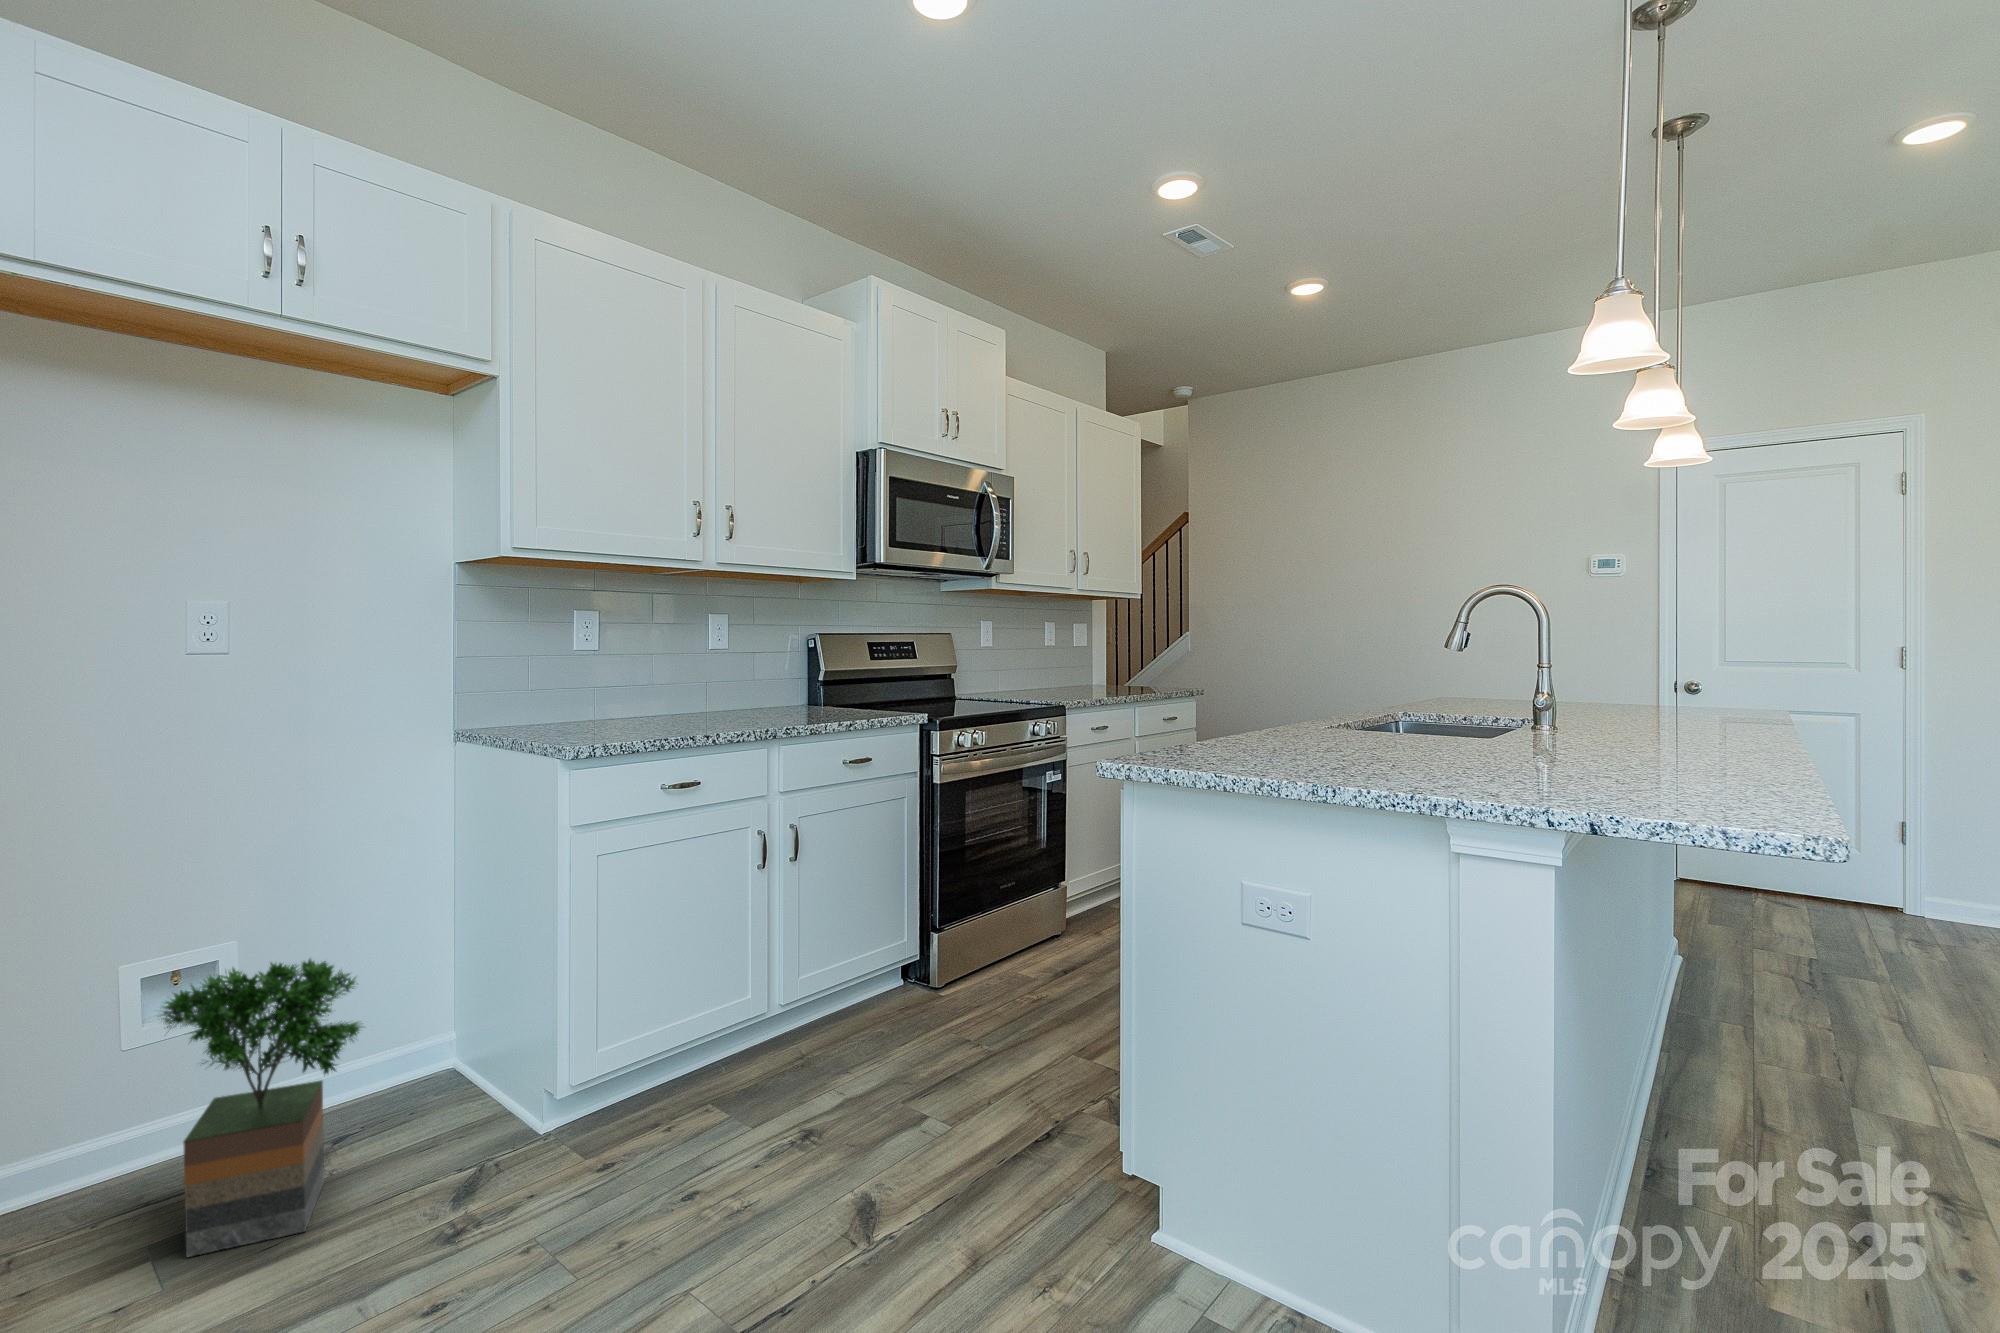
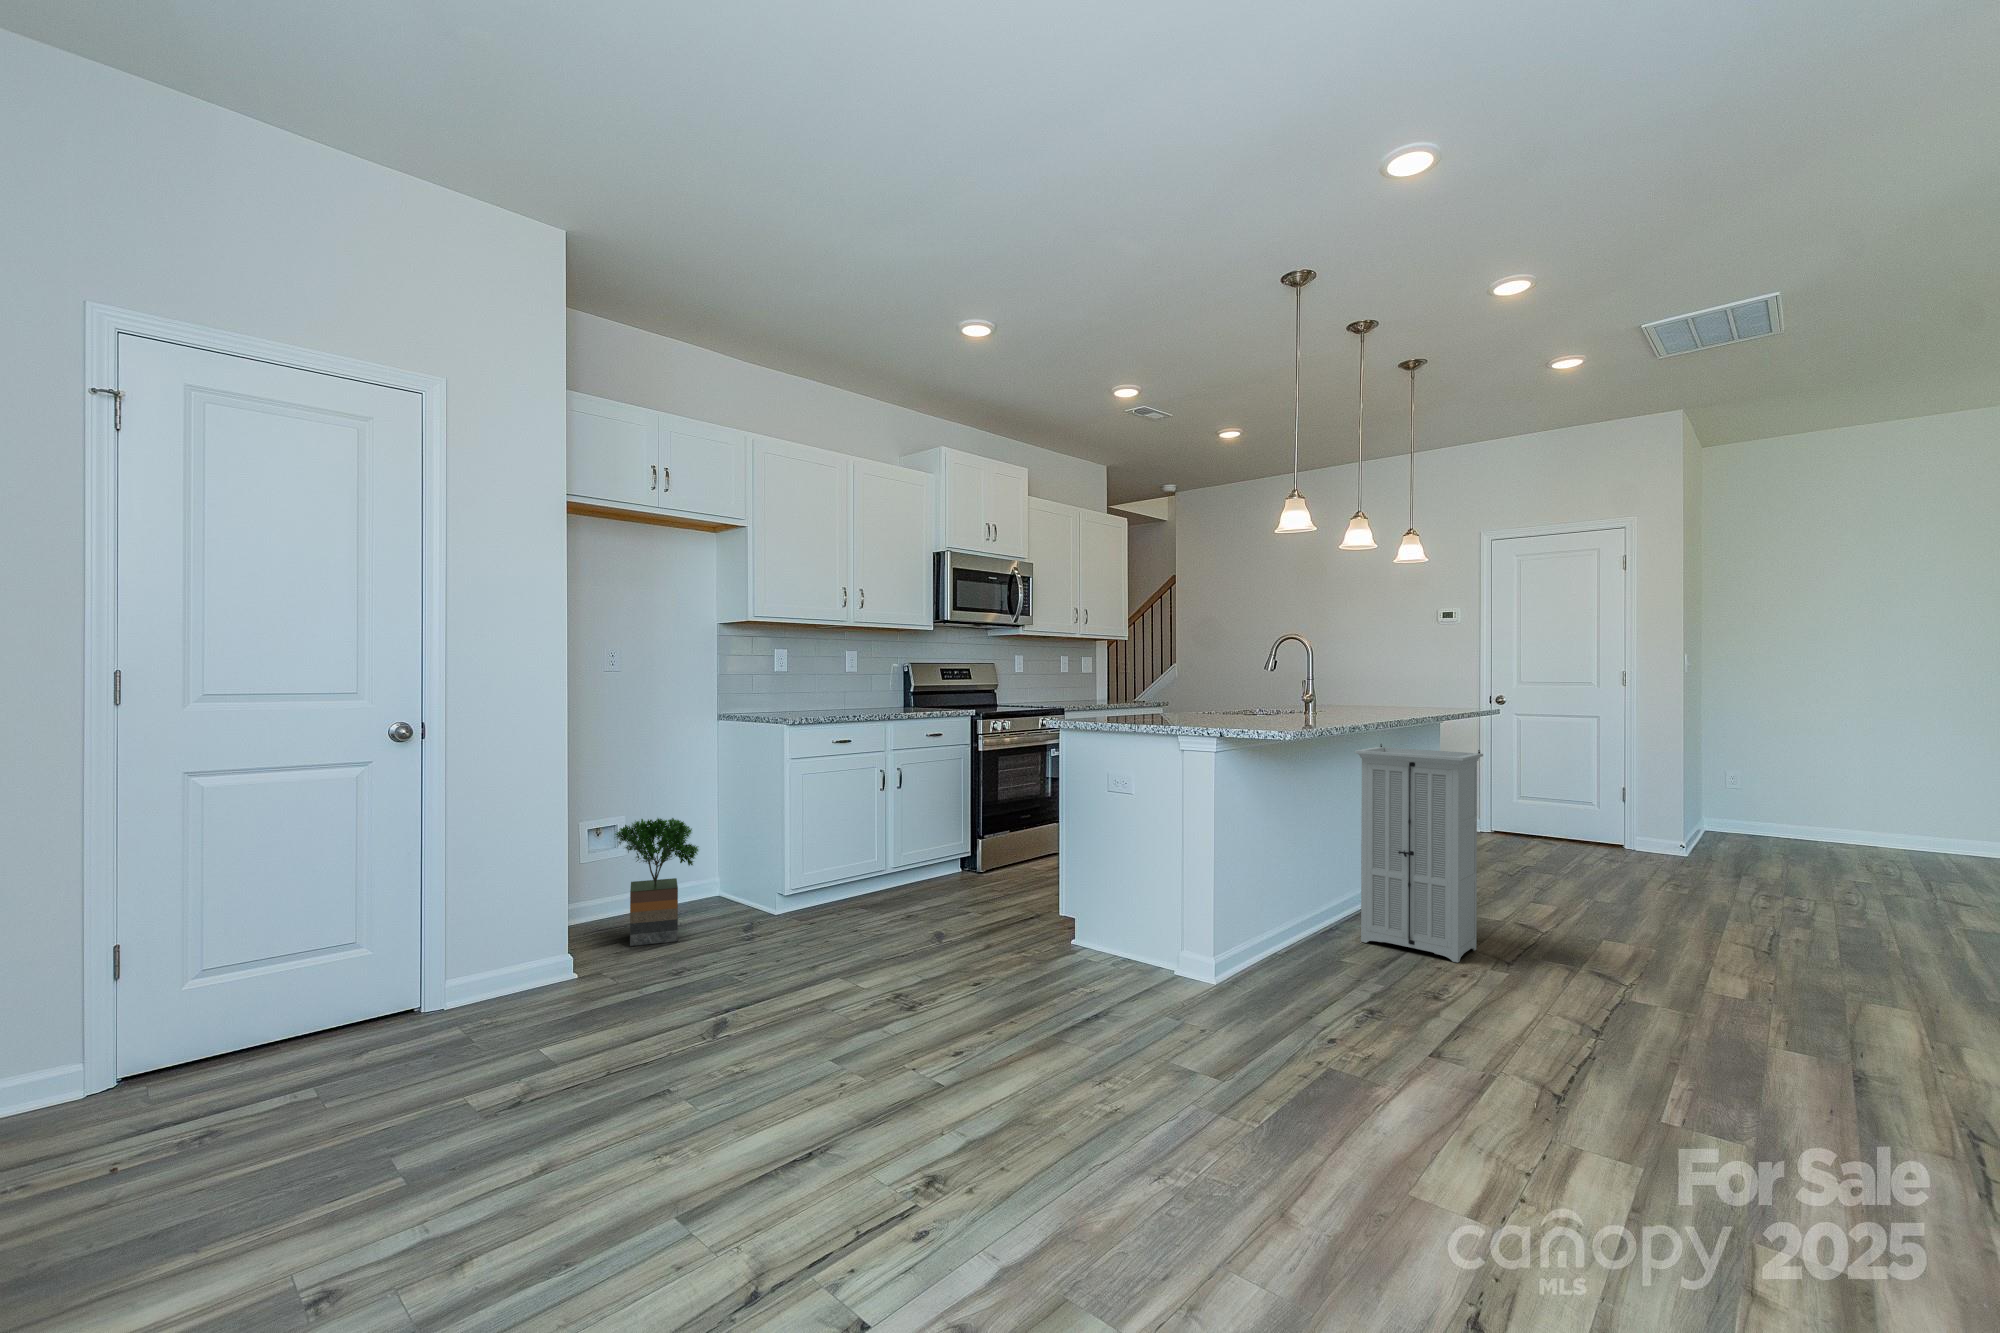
storage cabinet: none [1681,792,1959,1251] -> present [1354,744,1483,962]

